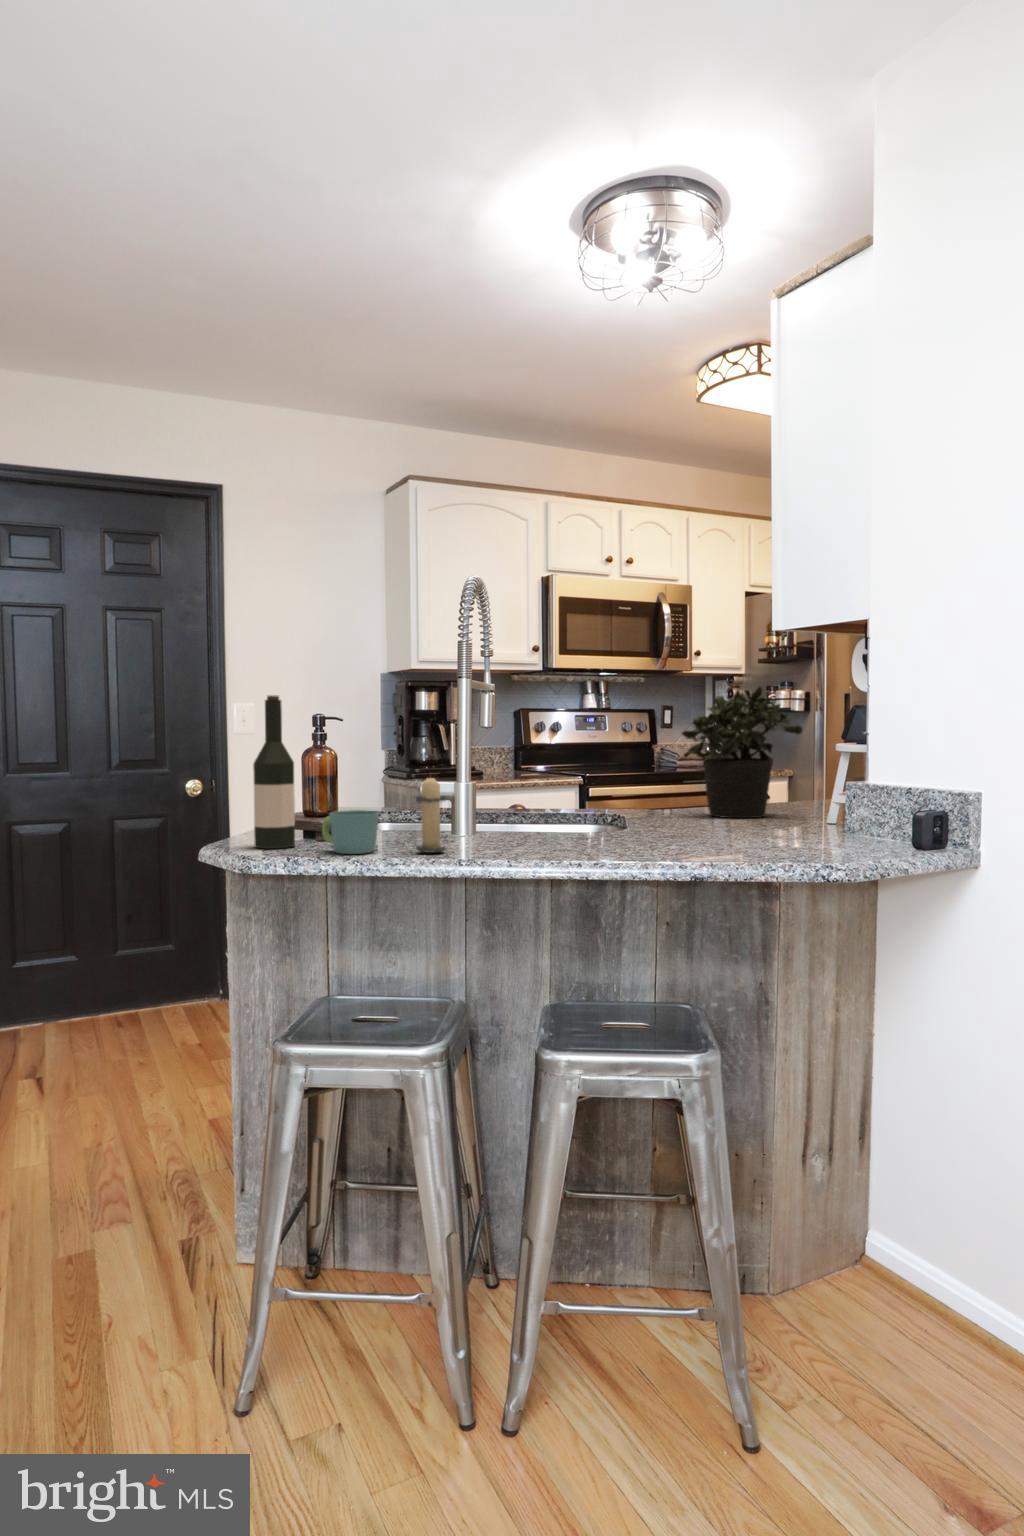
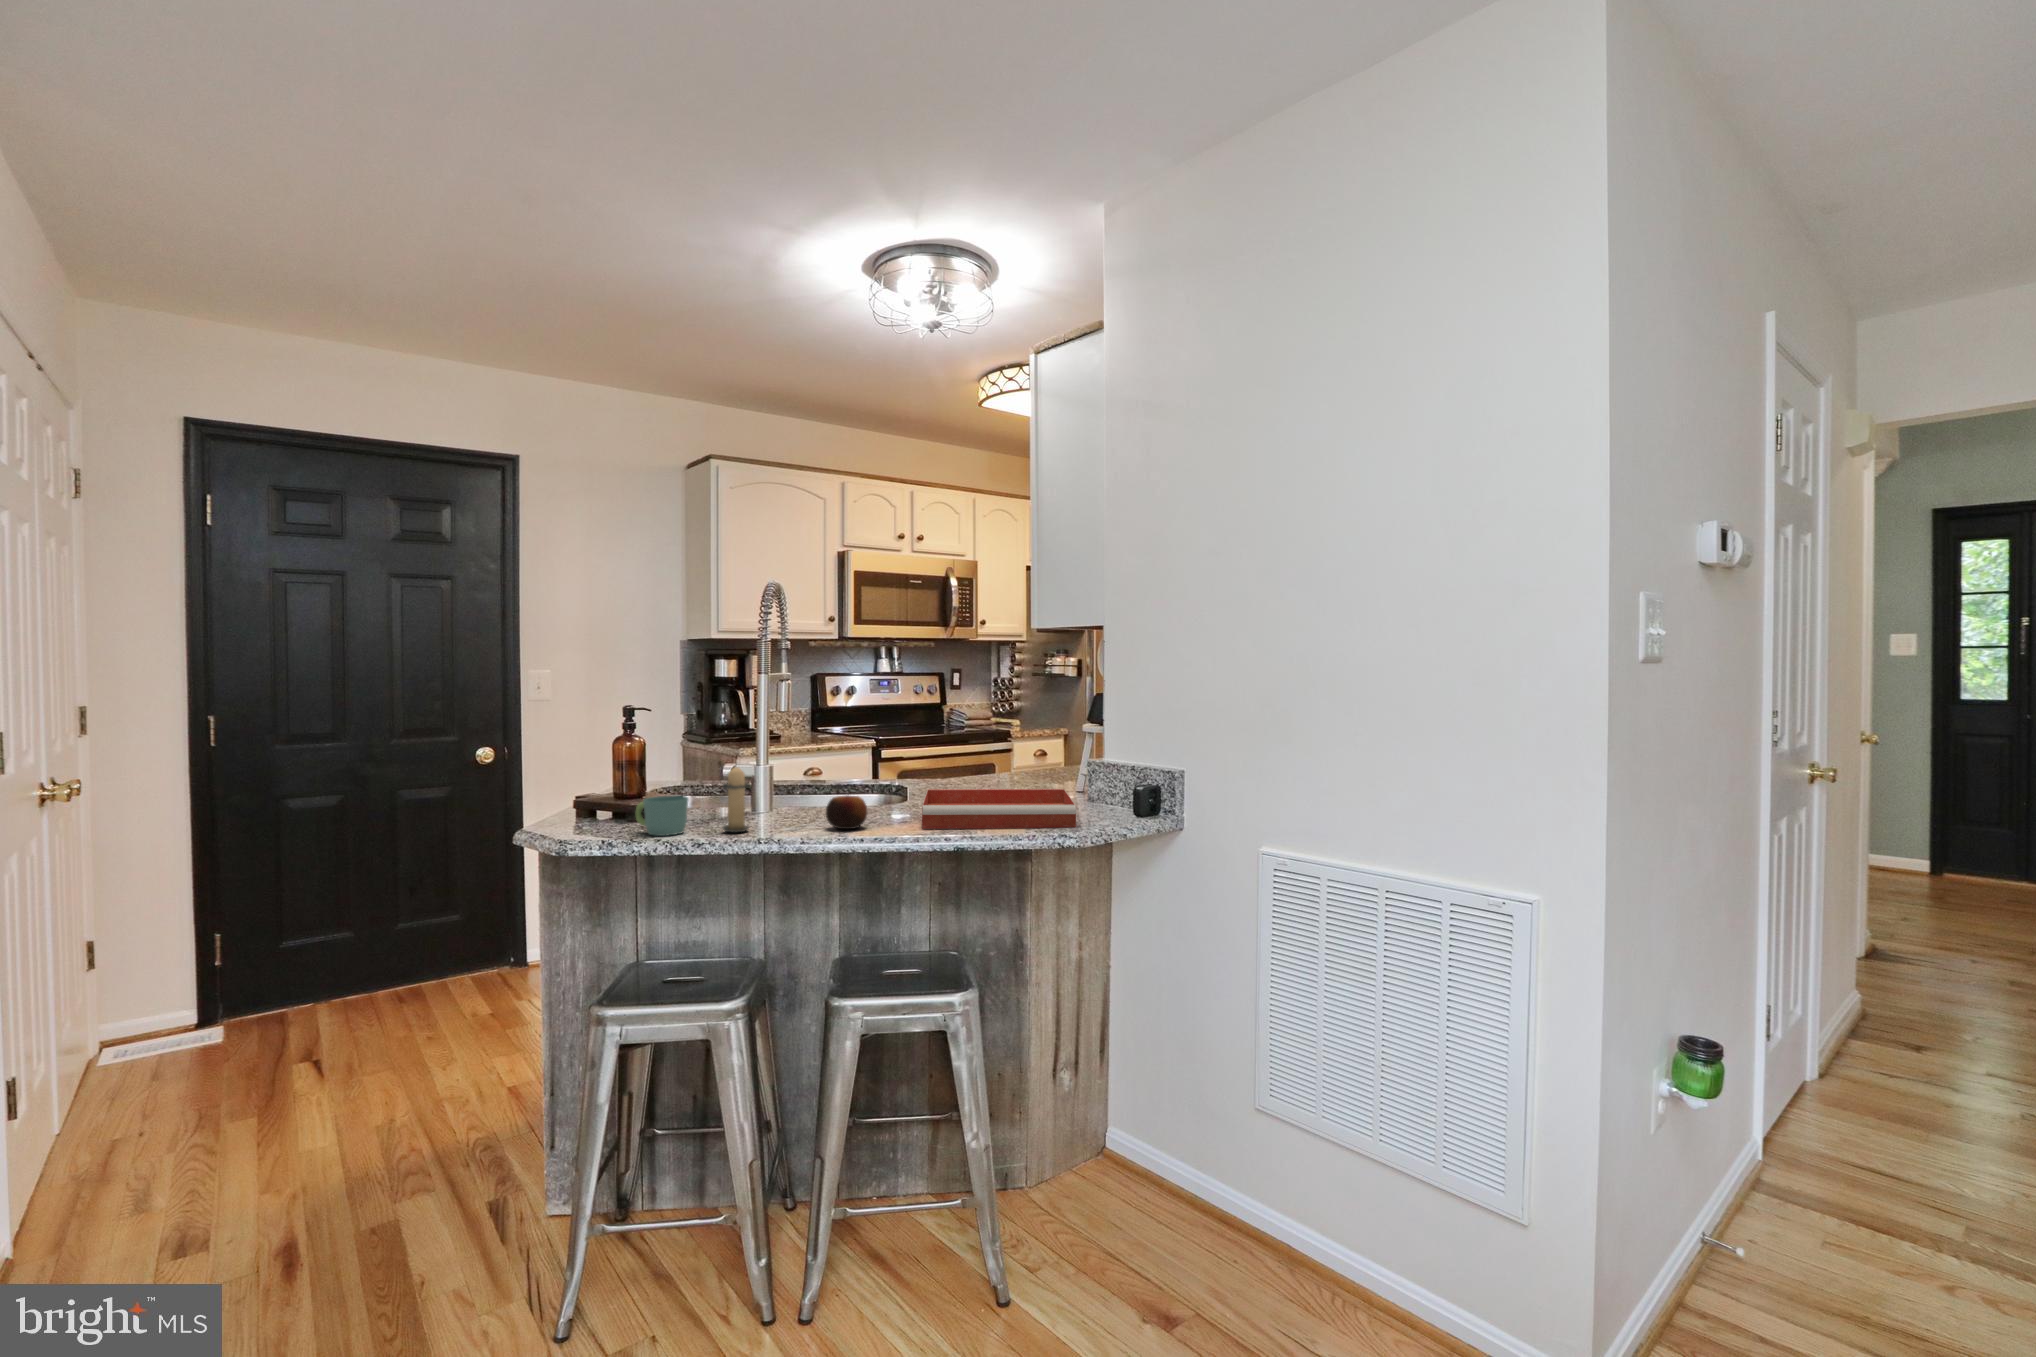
potted plant: present [682,686,803,818] -> none [958,671,1060,785]
wine bottle: present [253,695,295,849] -> none [570,694,608,832]
apple: none [533,809,581,853] -> present [826,795,867,829]
tray: none [647,814,845,859] -> present [922,789,1076,829]

